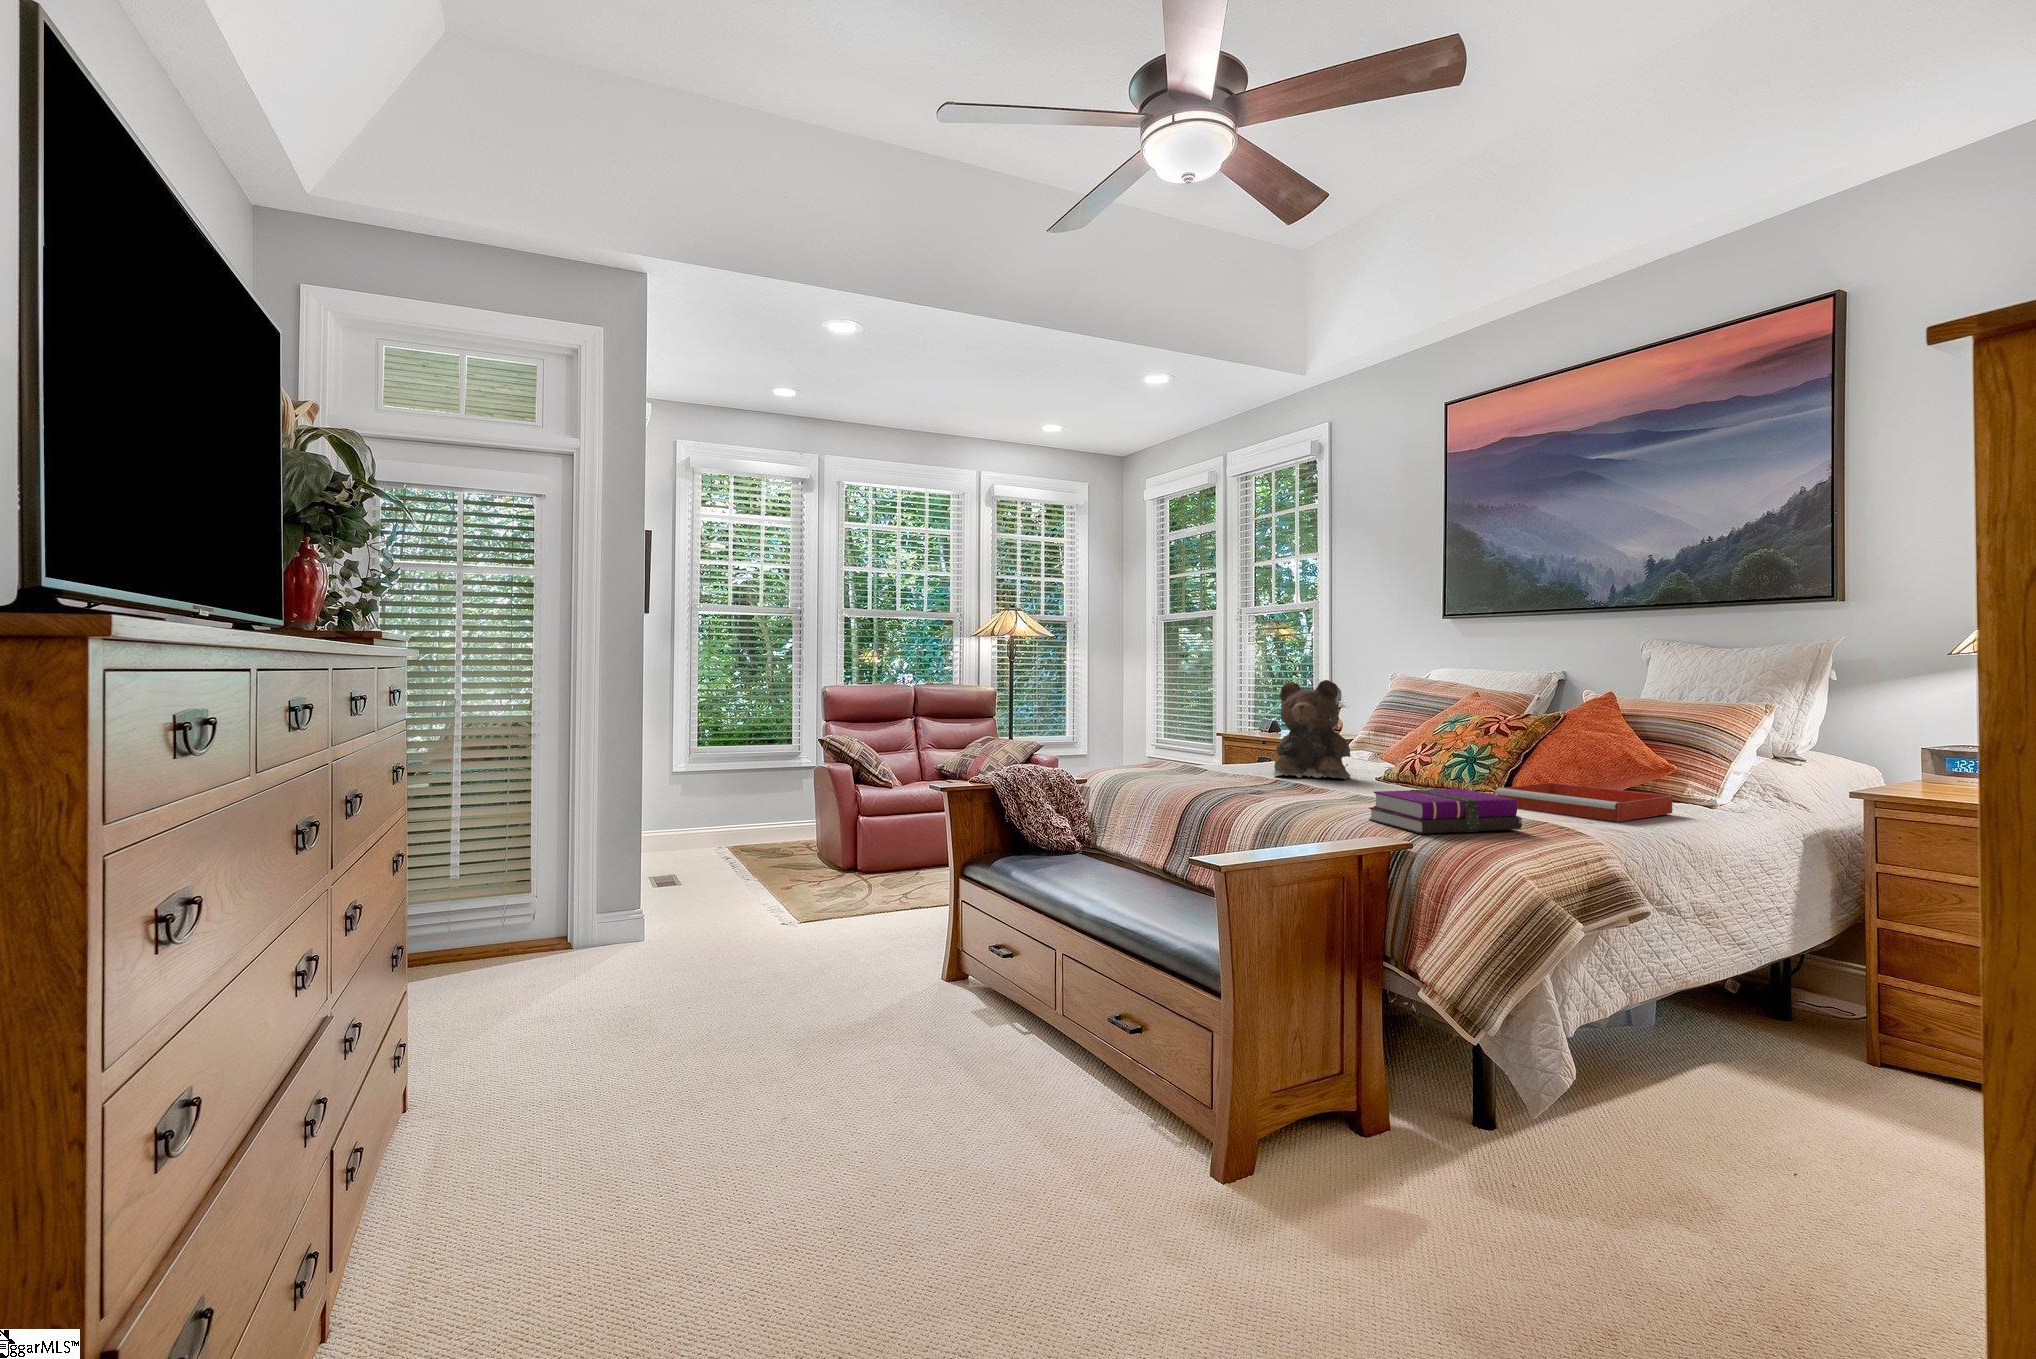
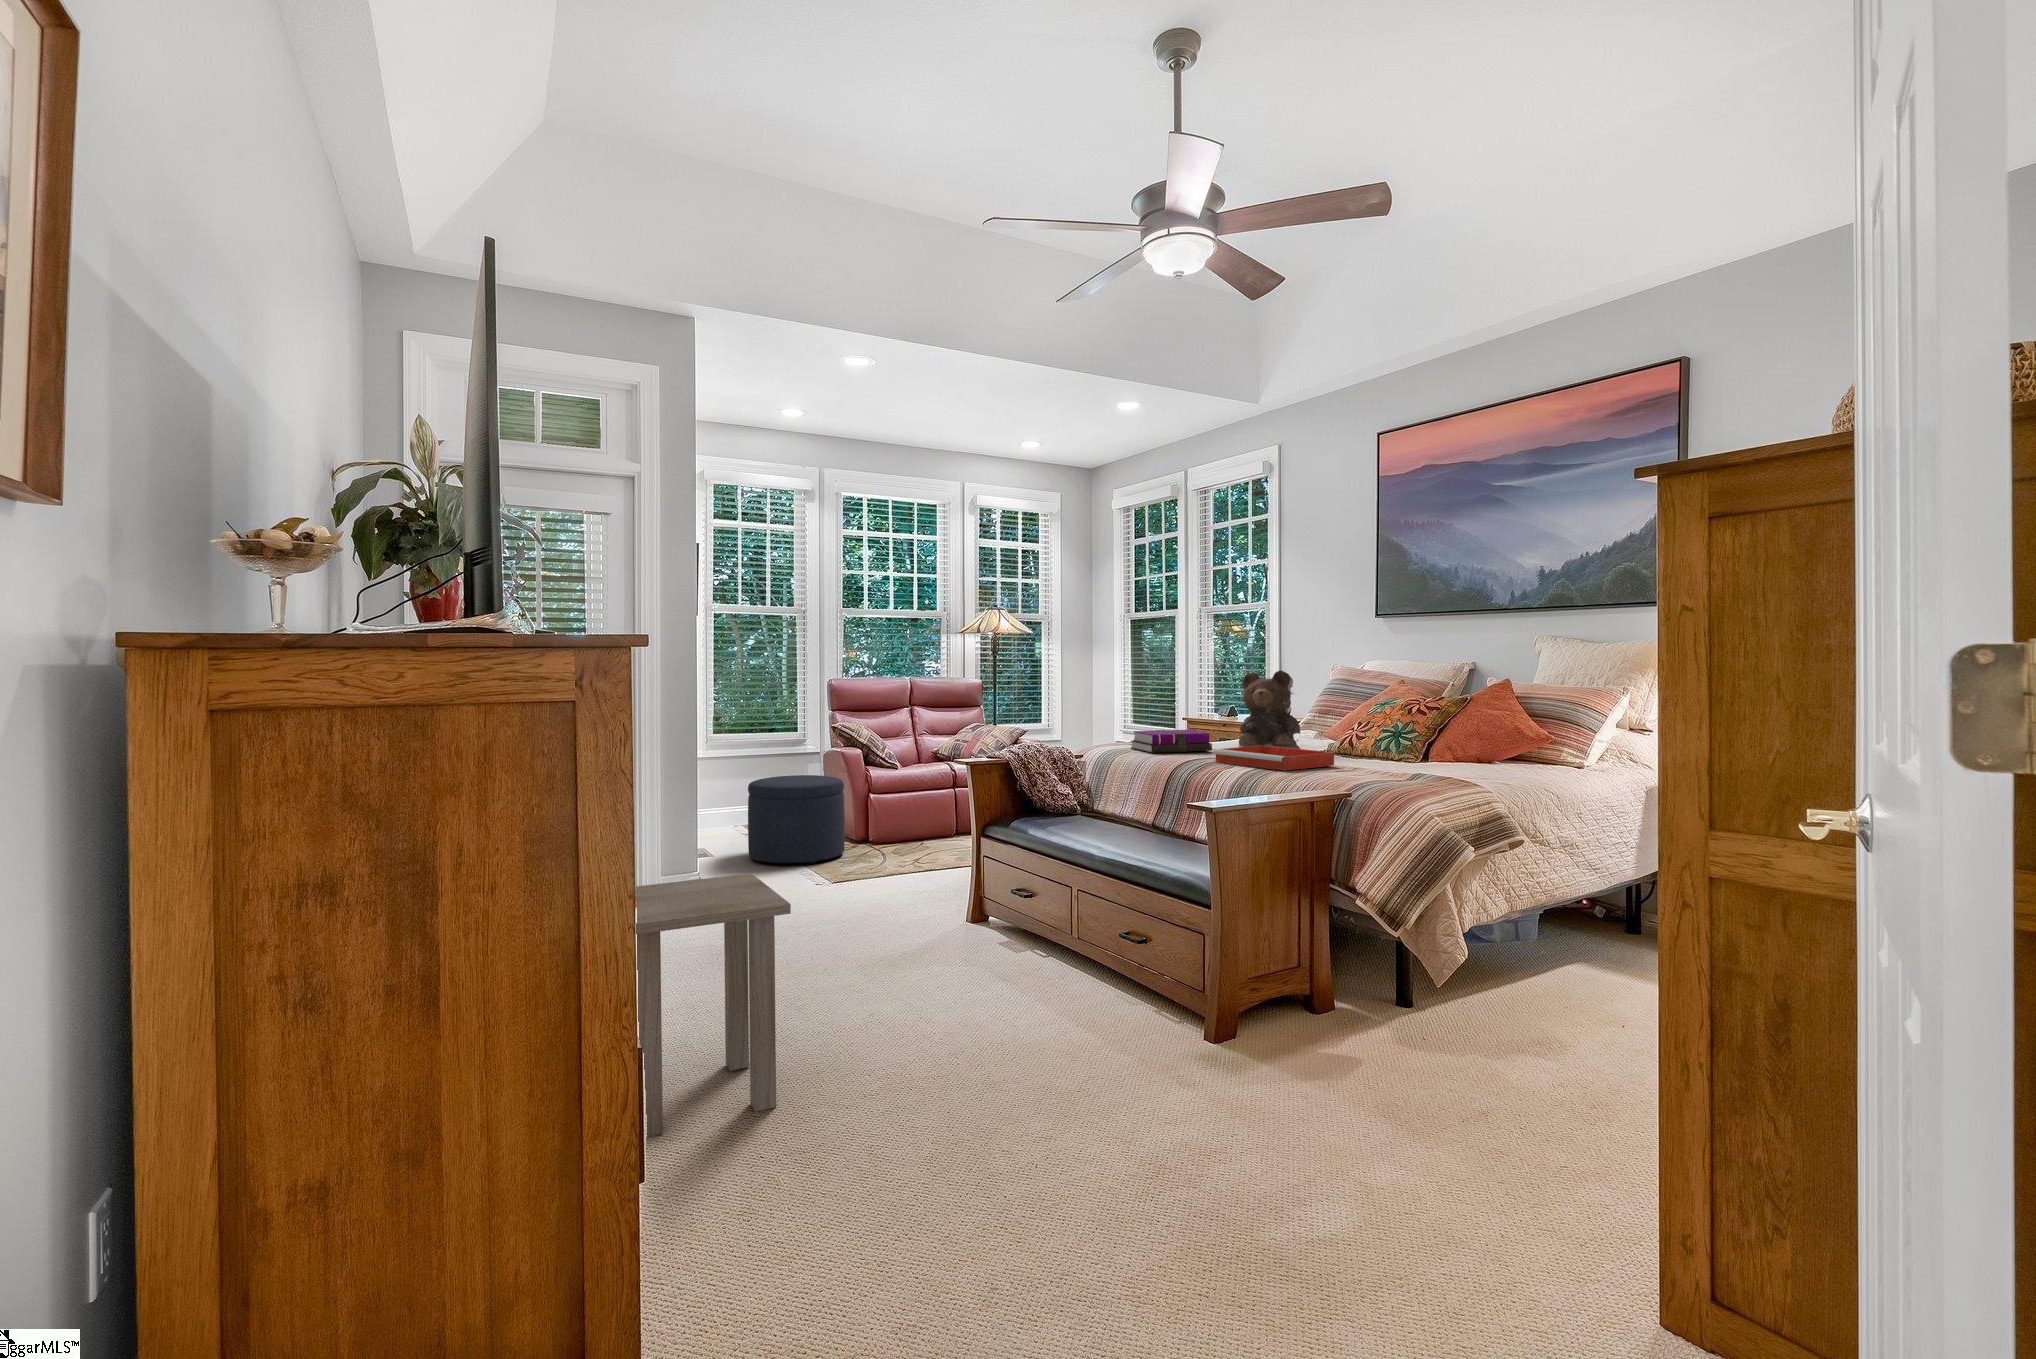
tray: present [1495,783,1672,821] -> present [1214,745,1334,770]
notebook: present [1369,789,1522,834] -> present [1131,730,1212,753]
ottoman: none [717,795,827,897] -> present [748,775,845,864]
side table: none [365,944,622,1332] -> present [634,873,791,1138]

